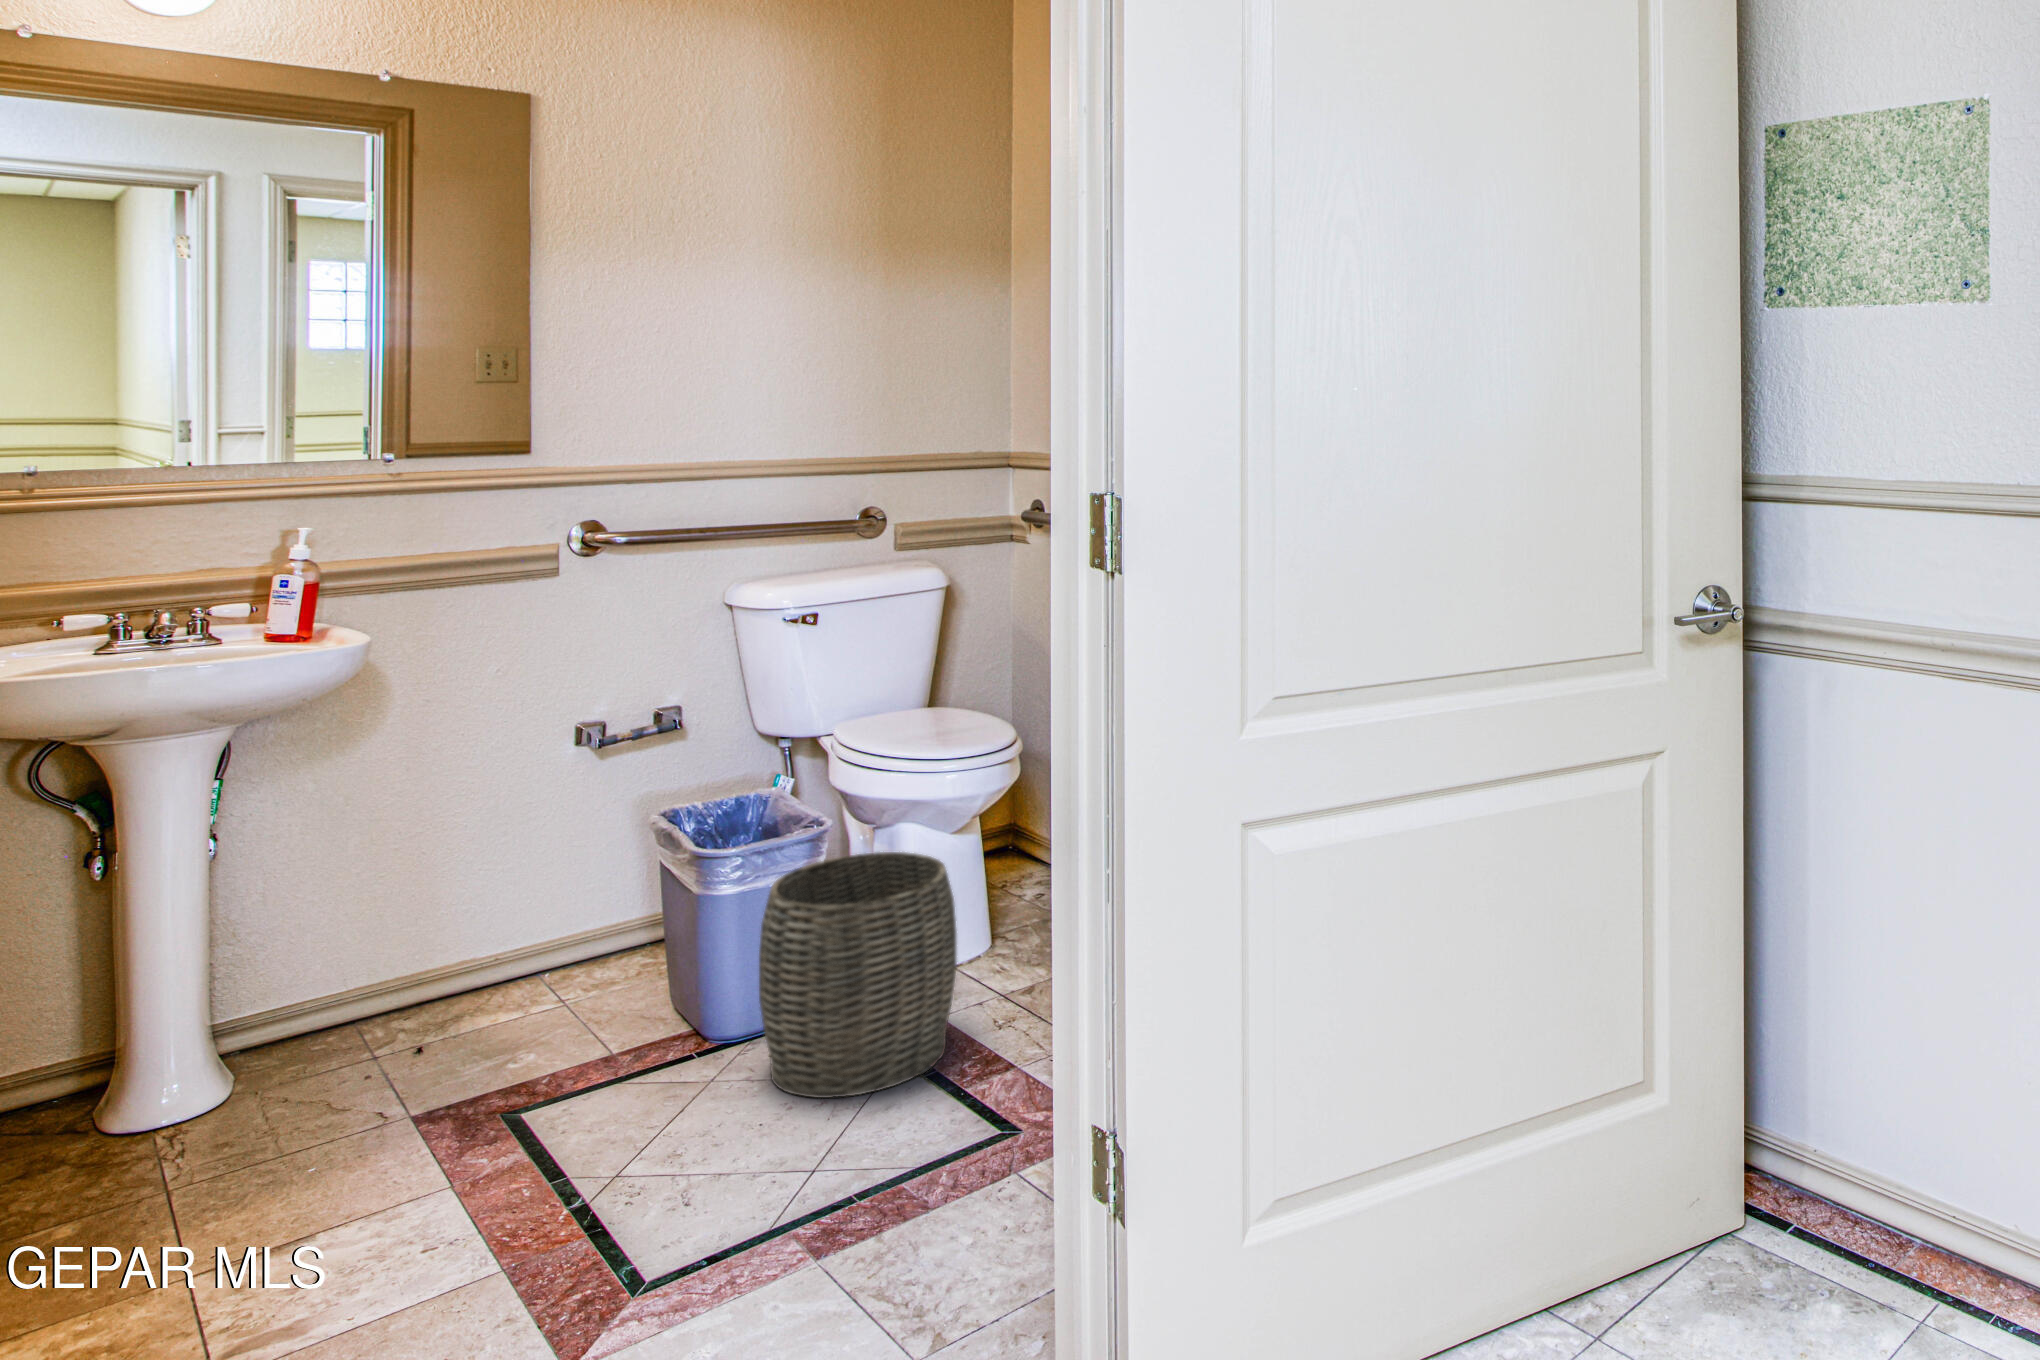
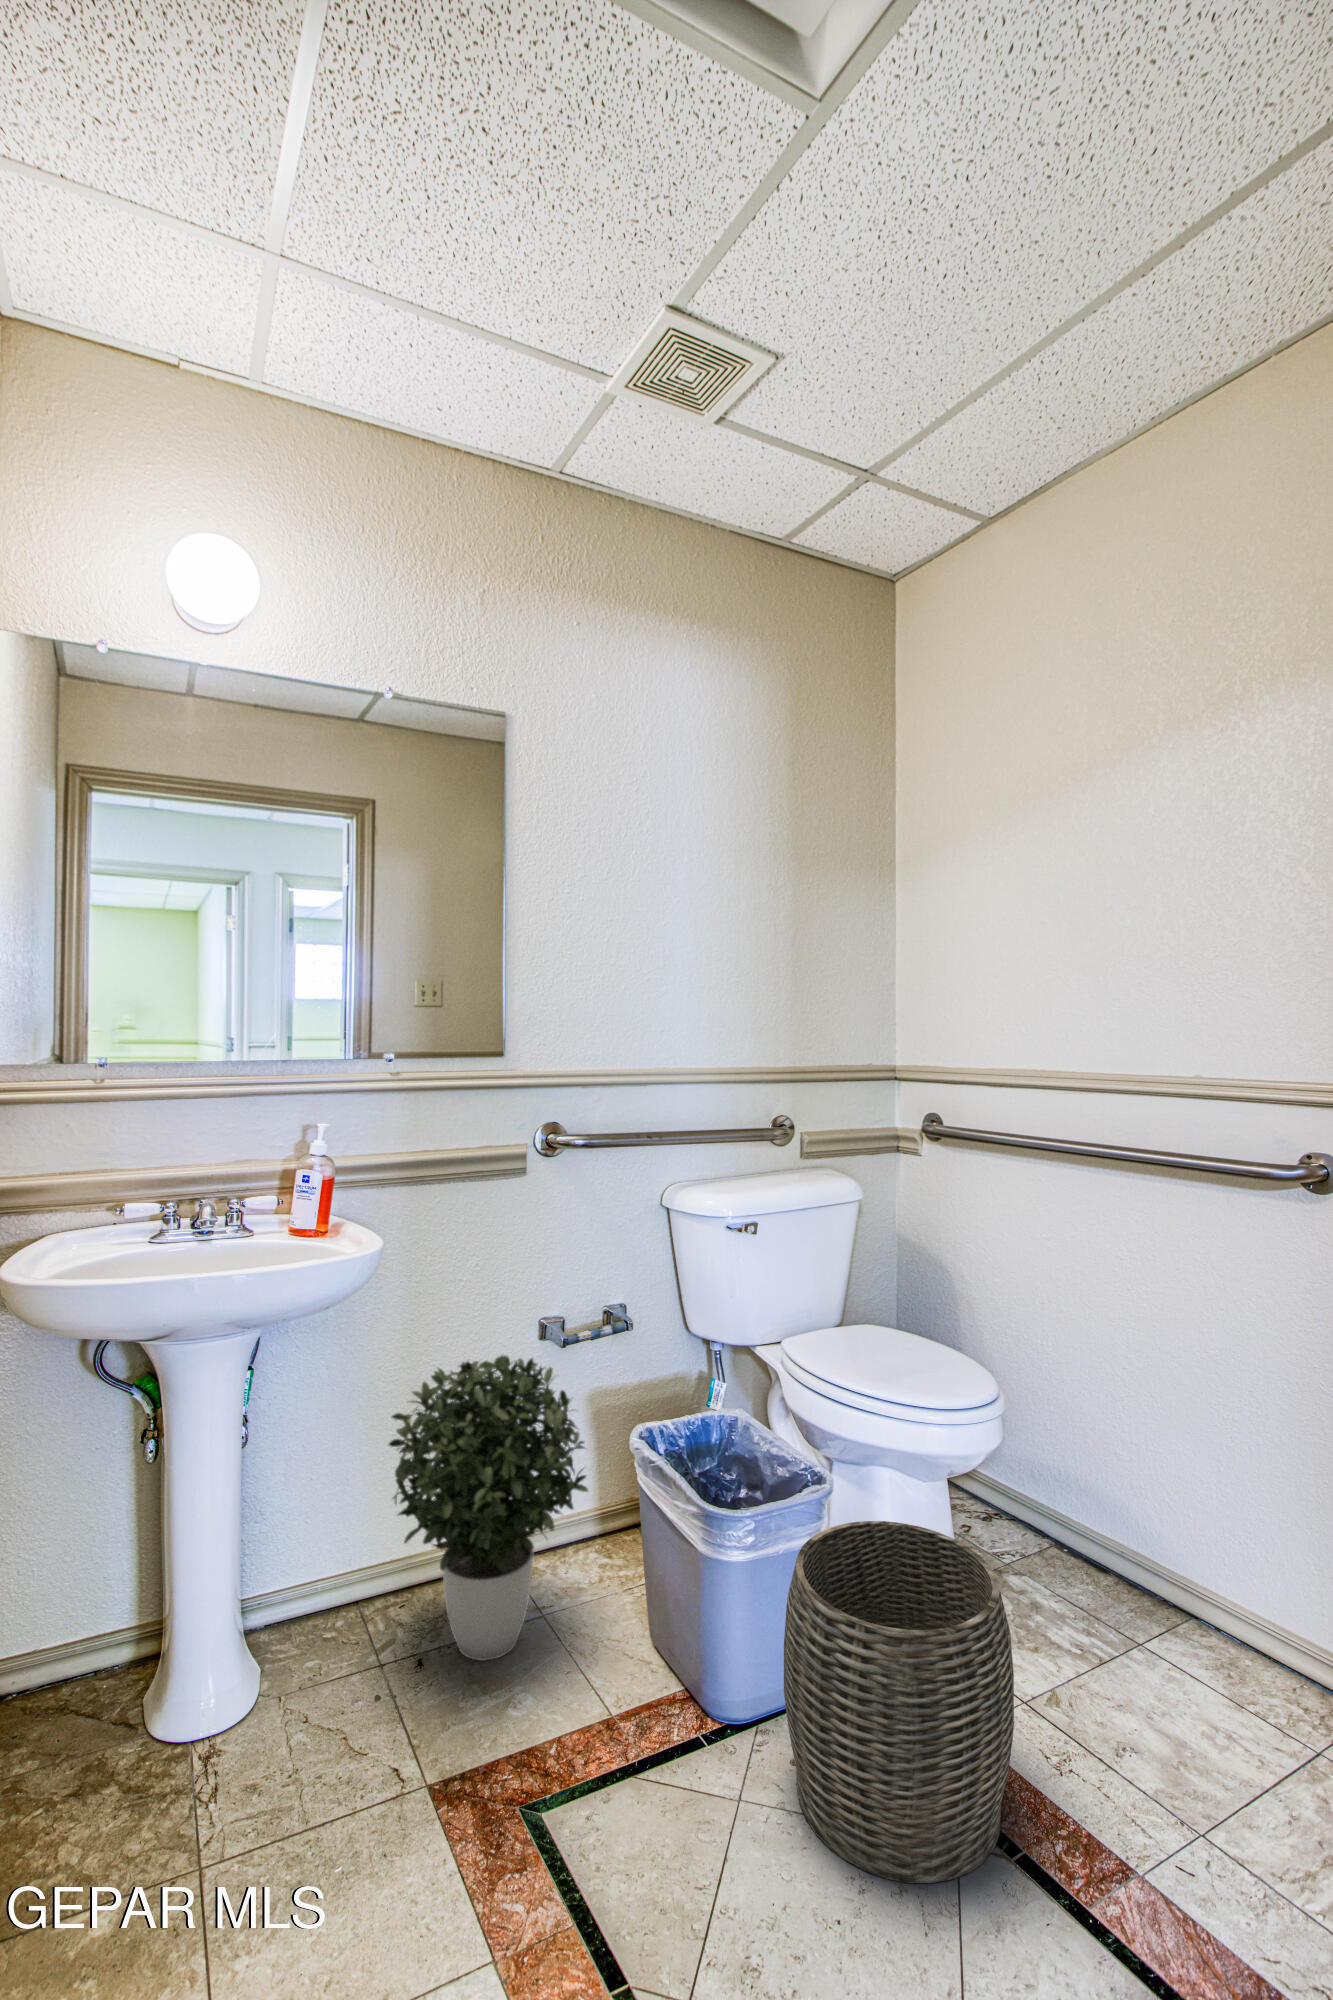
potted plant: none [384,751,611,1038] -> present [389,1355,588,1661]

